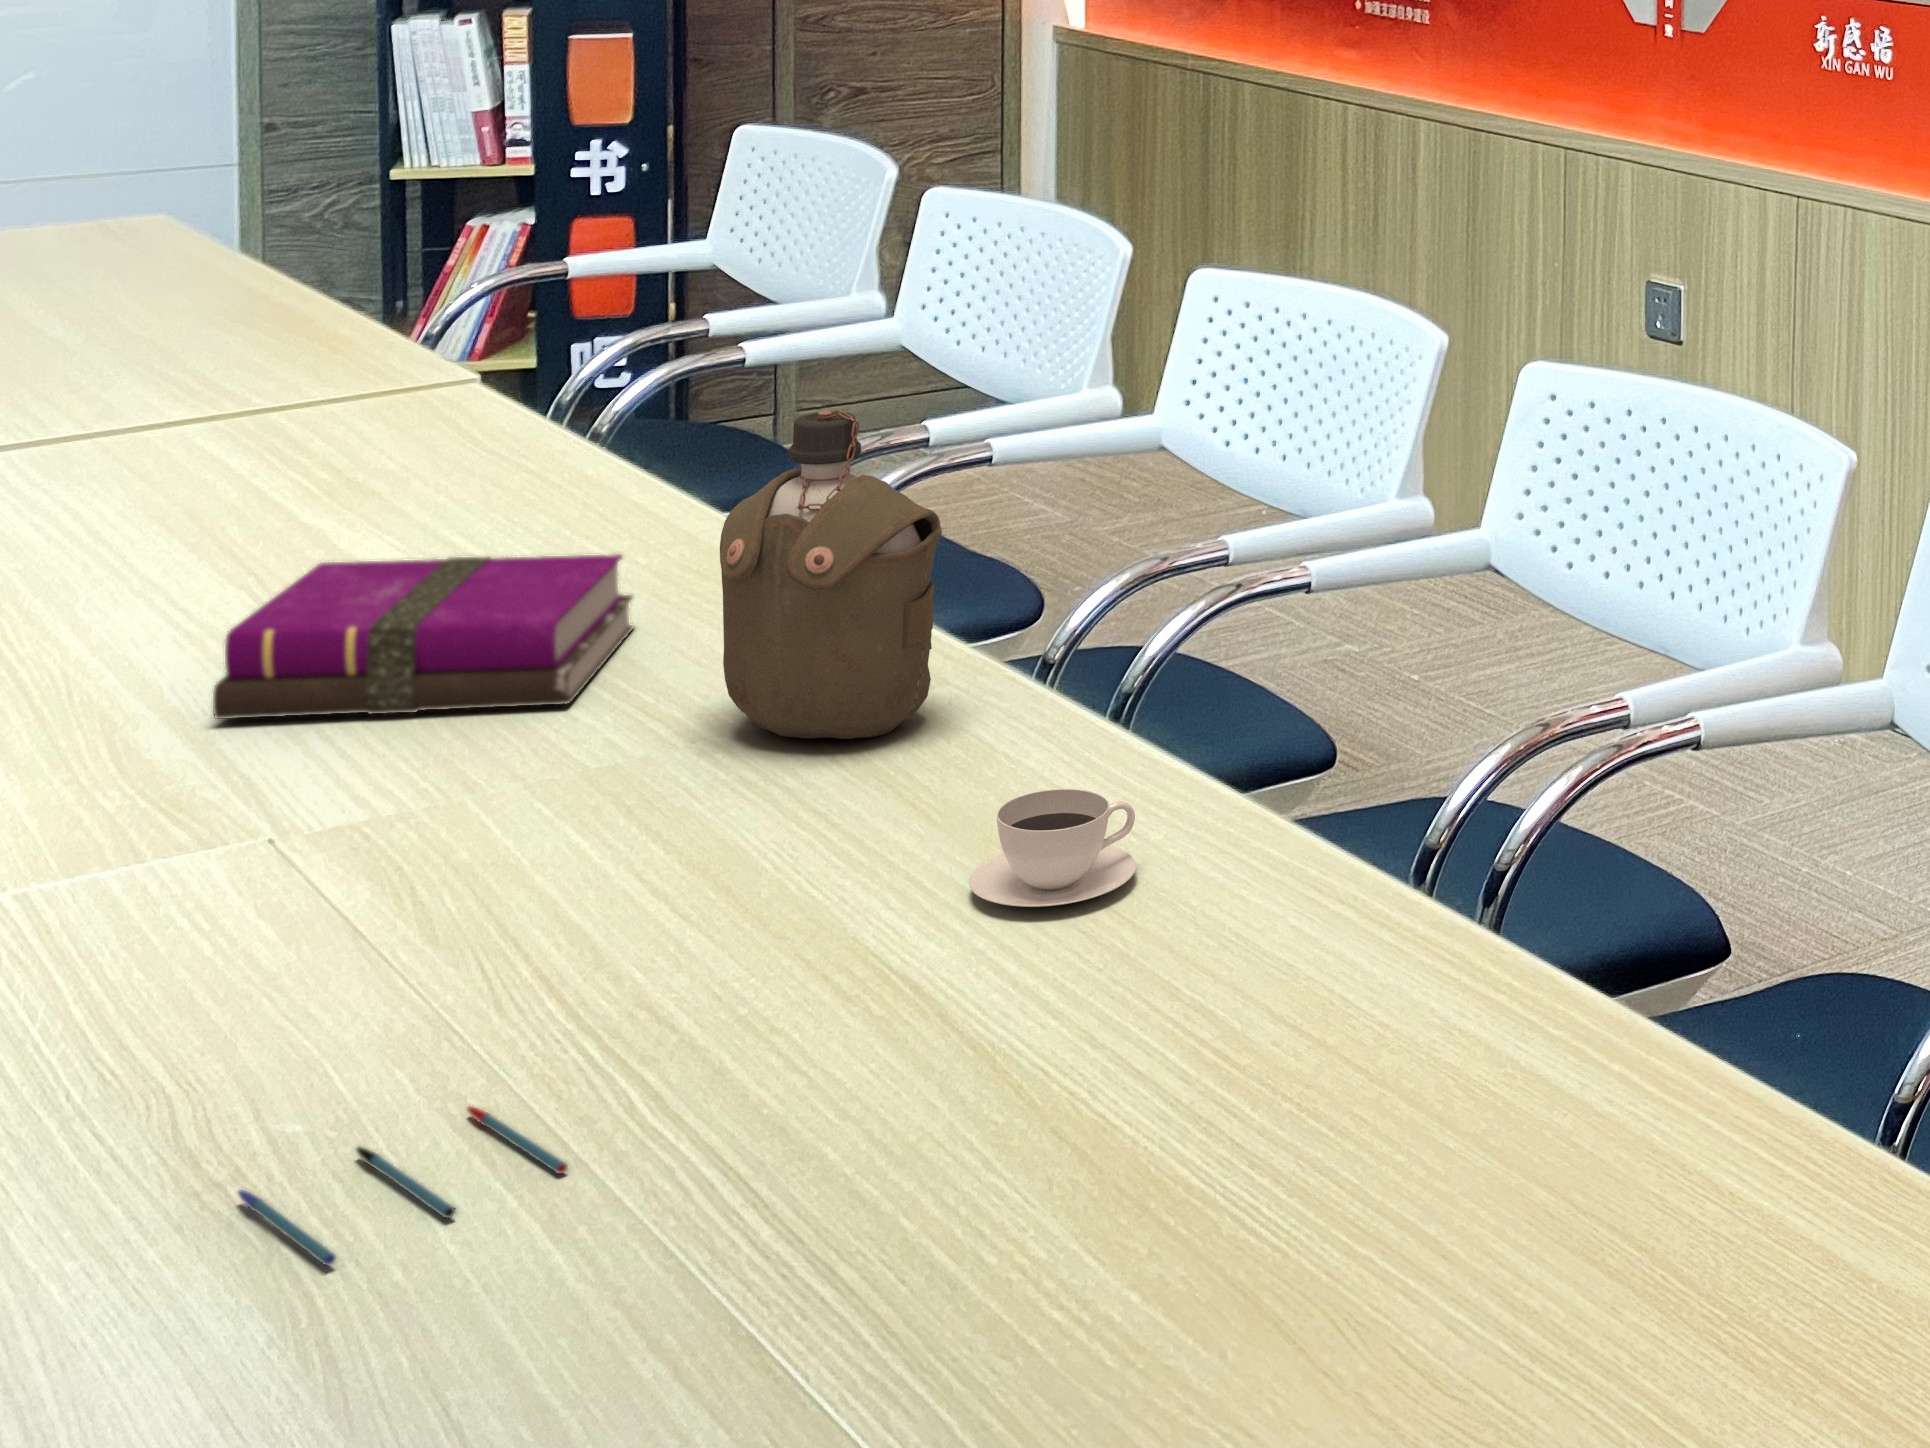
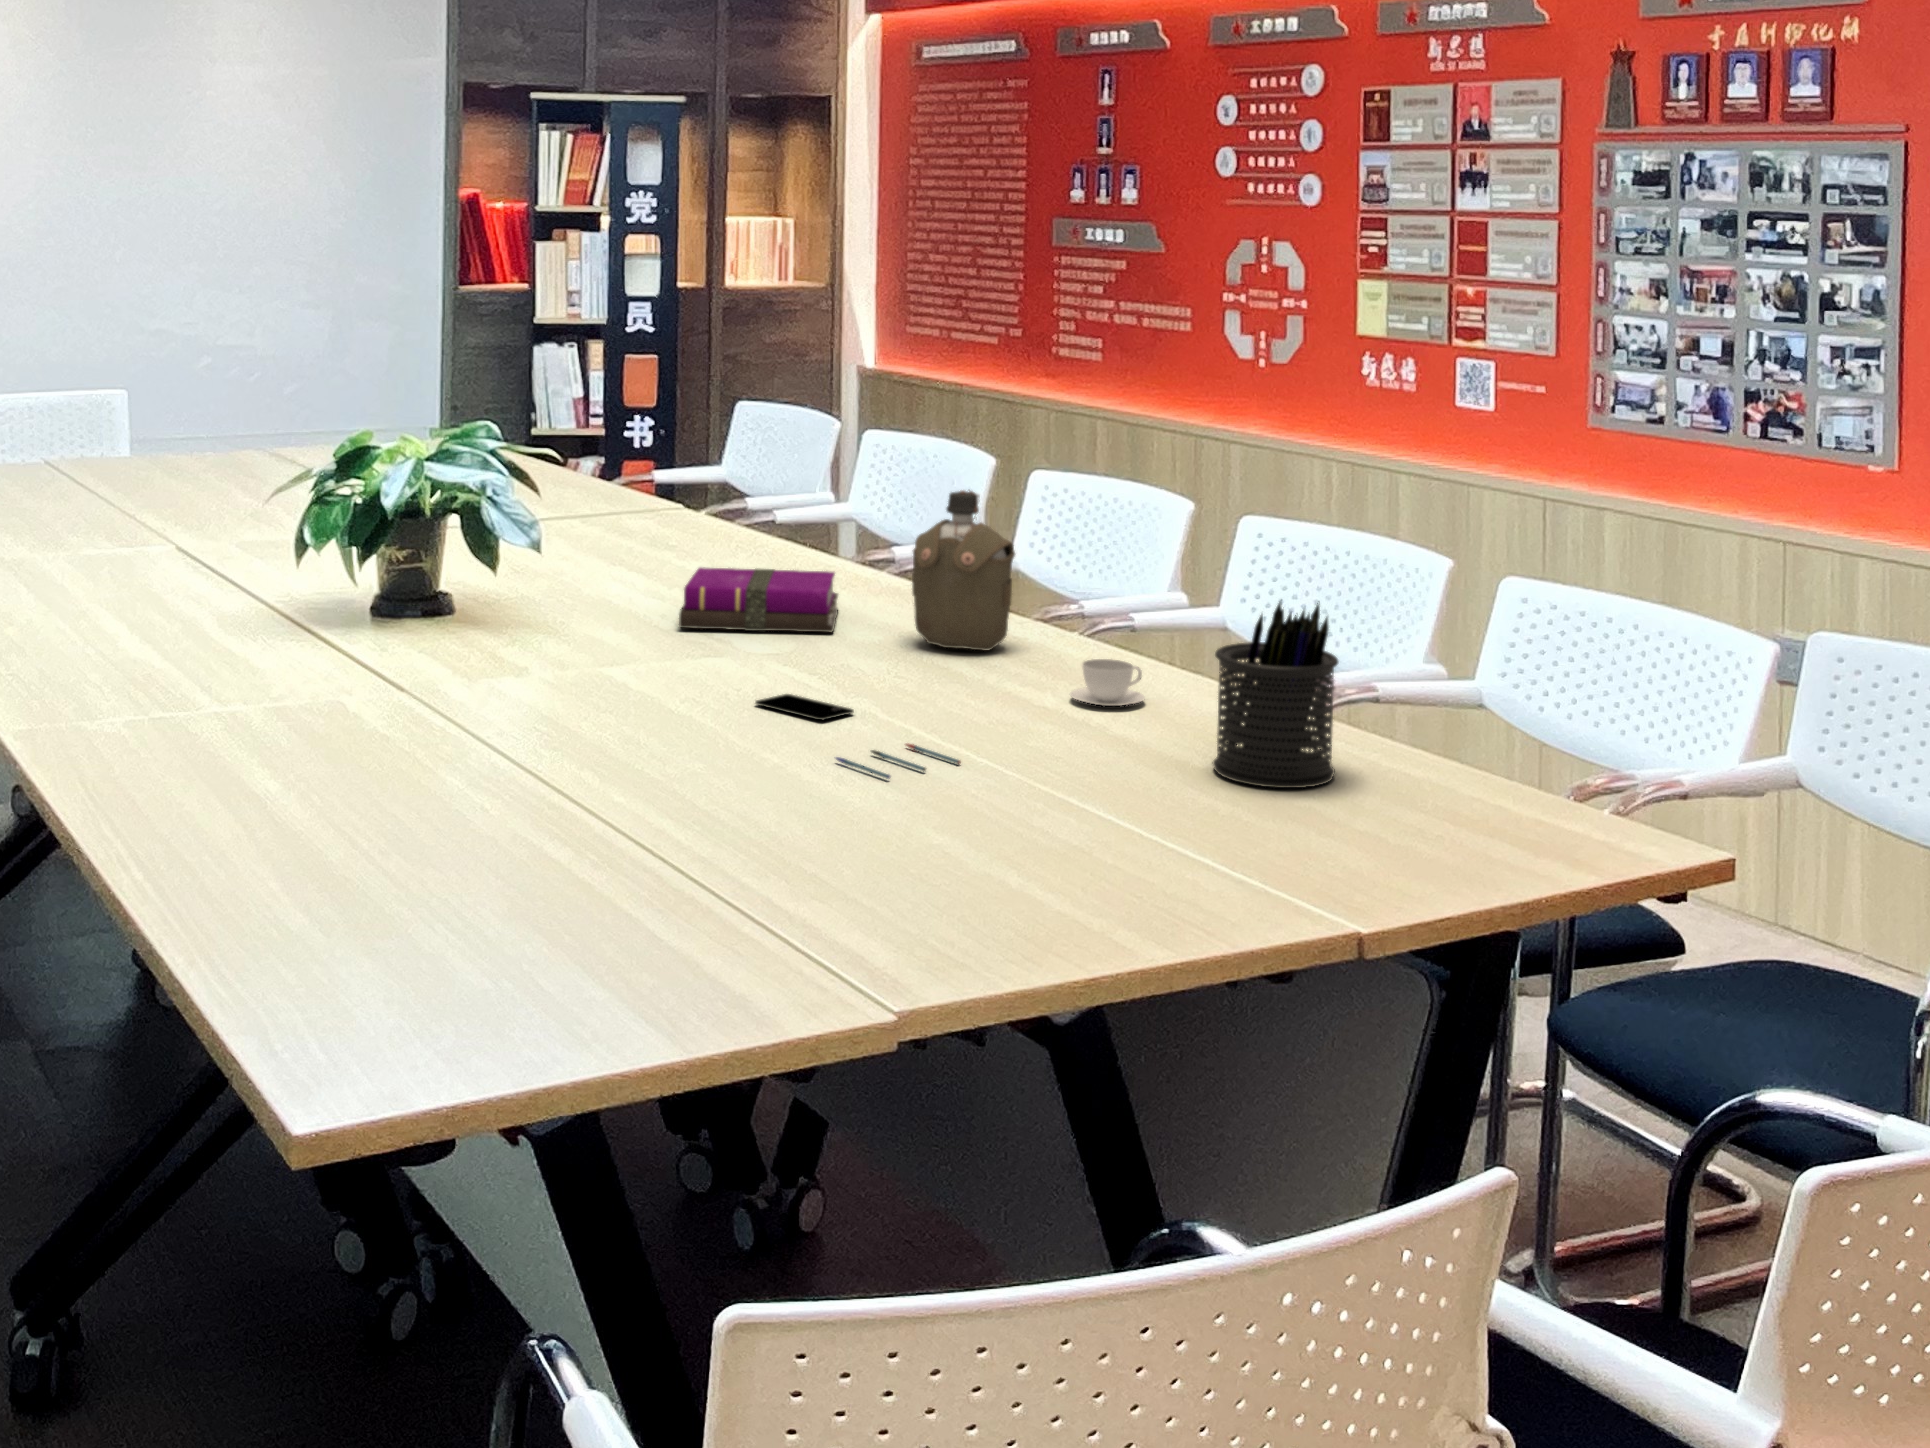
pen holder: none [1174,739,1452,1179] -> present [1213,602,1338,788]
smartphone: none [195,938,424,1031] -> present [755,694,854,720]

